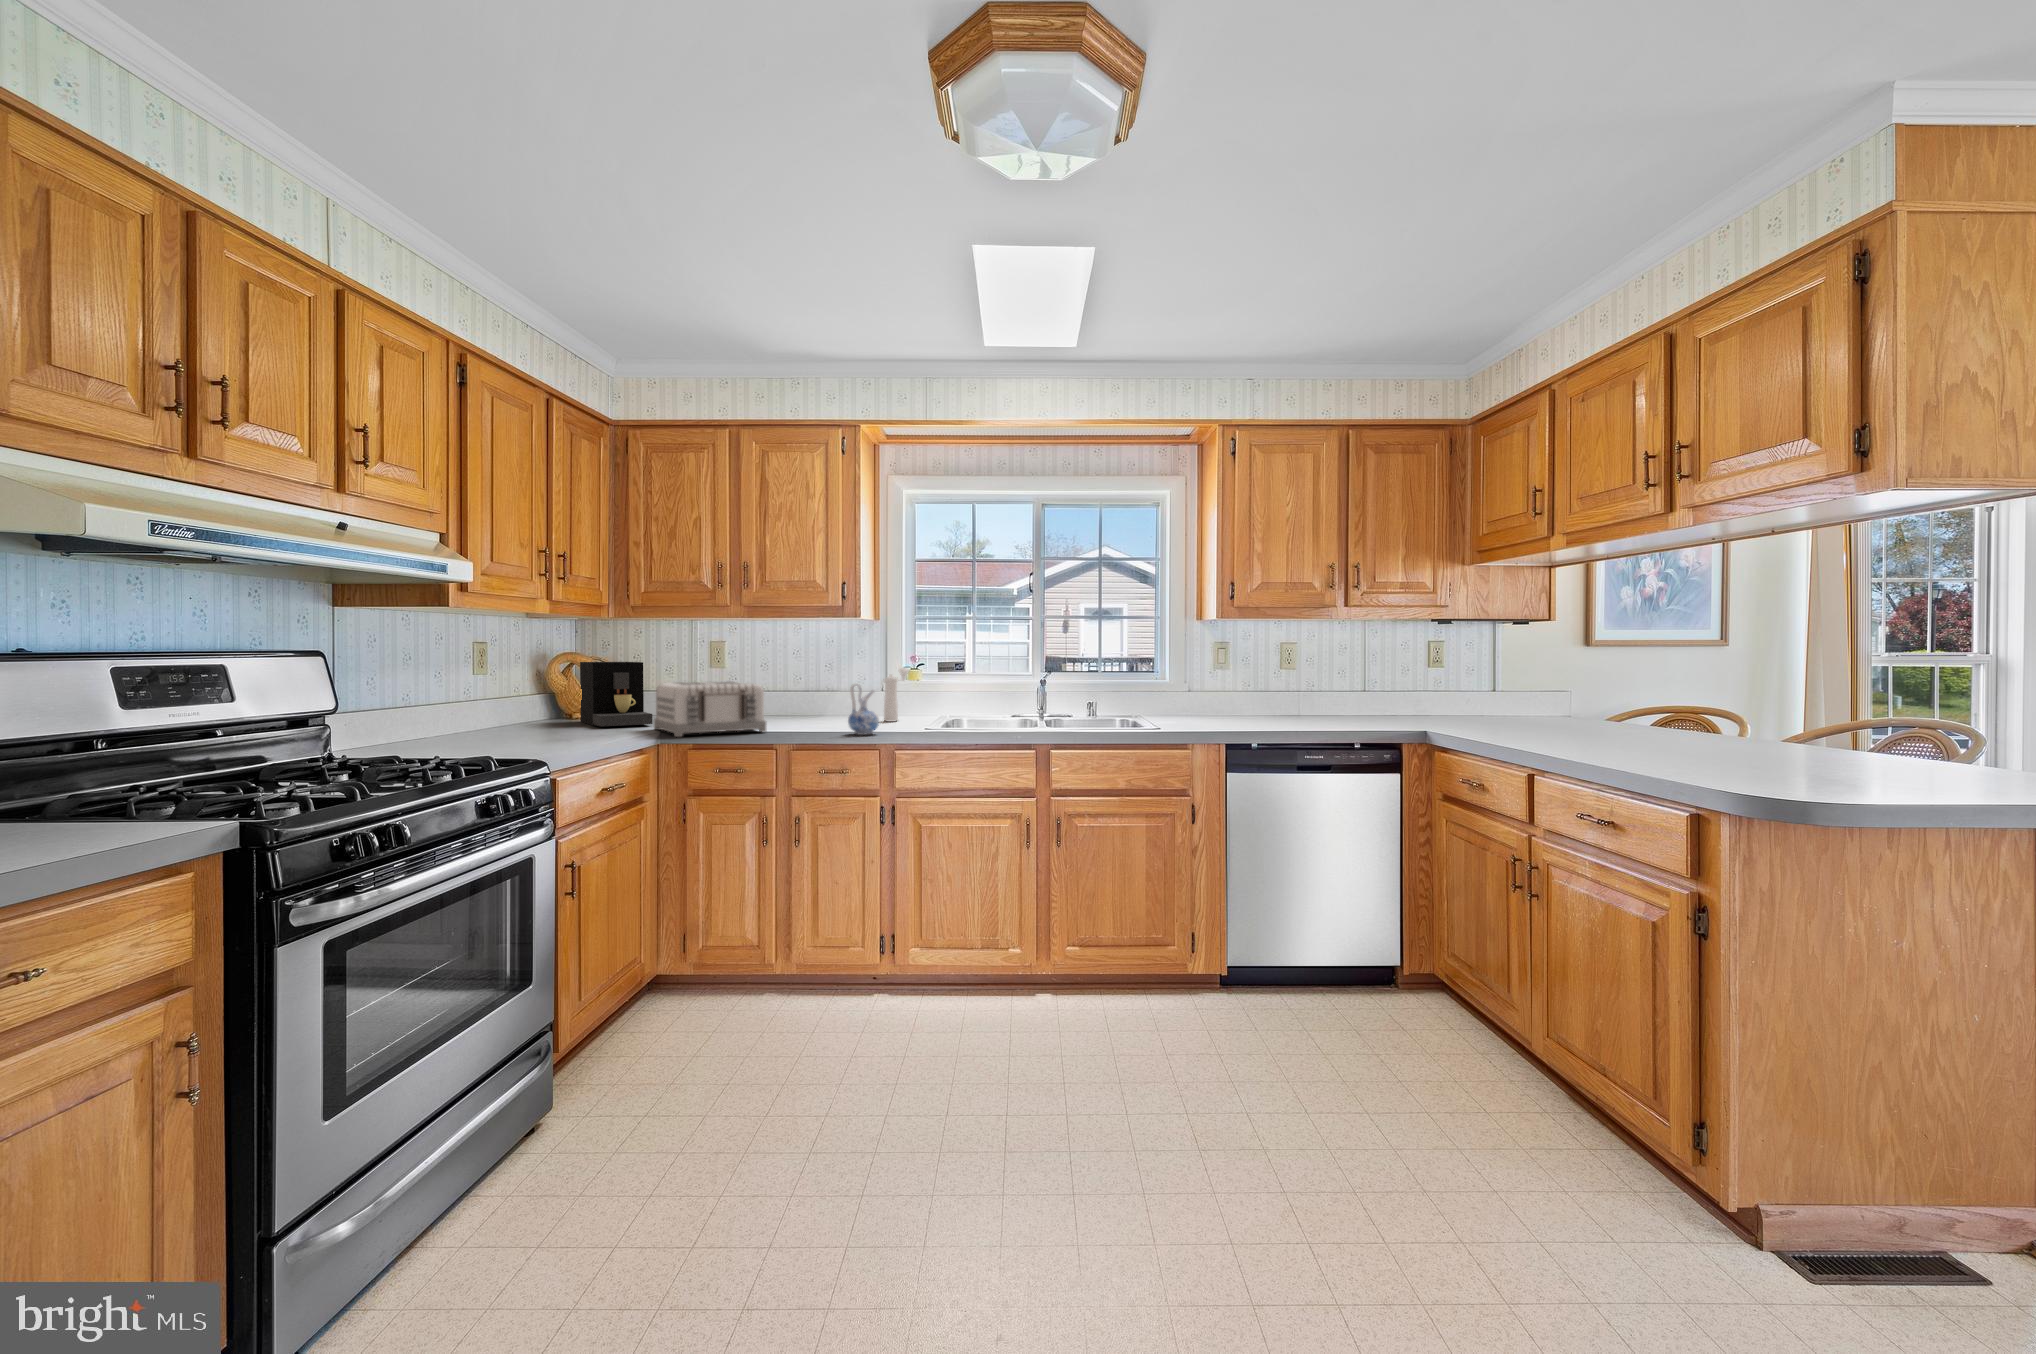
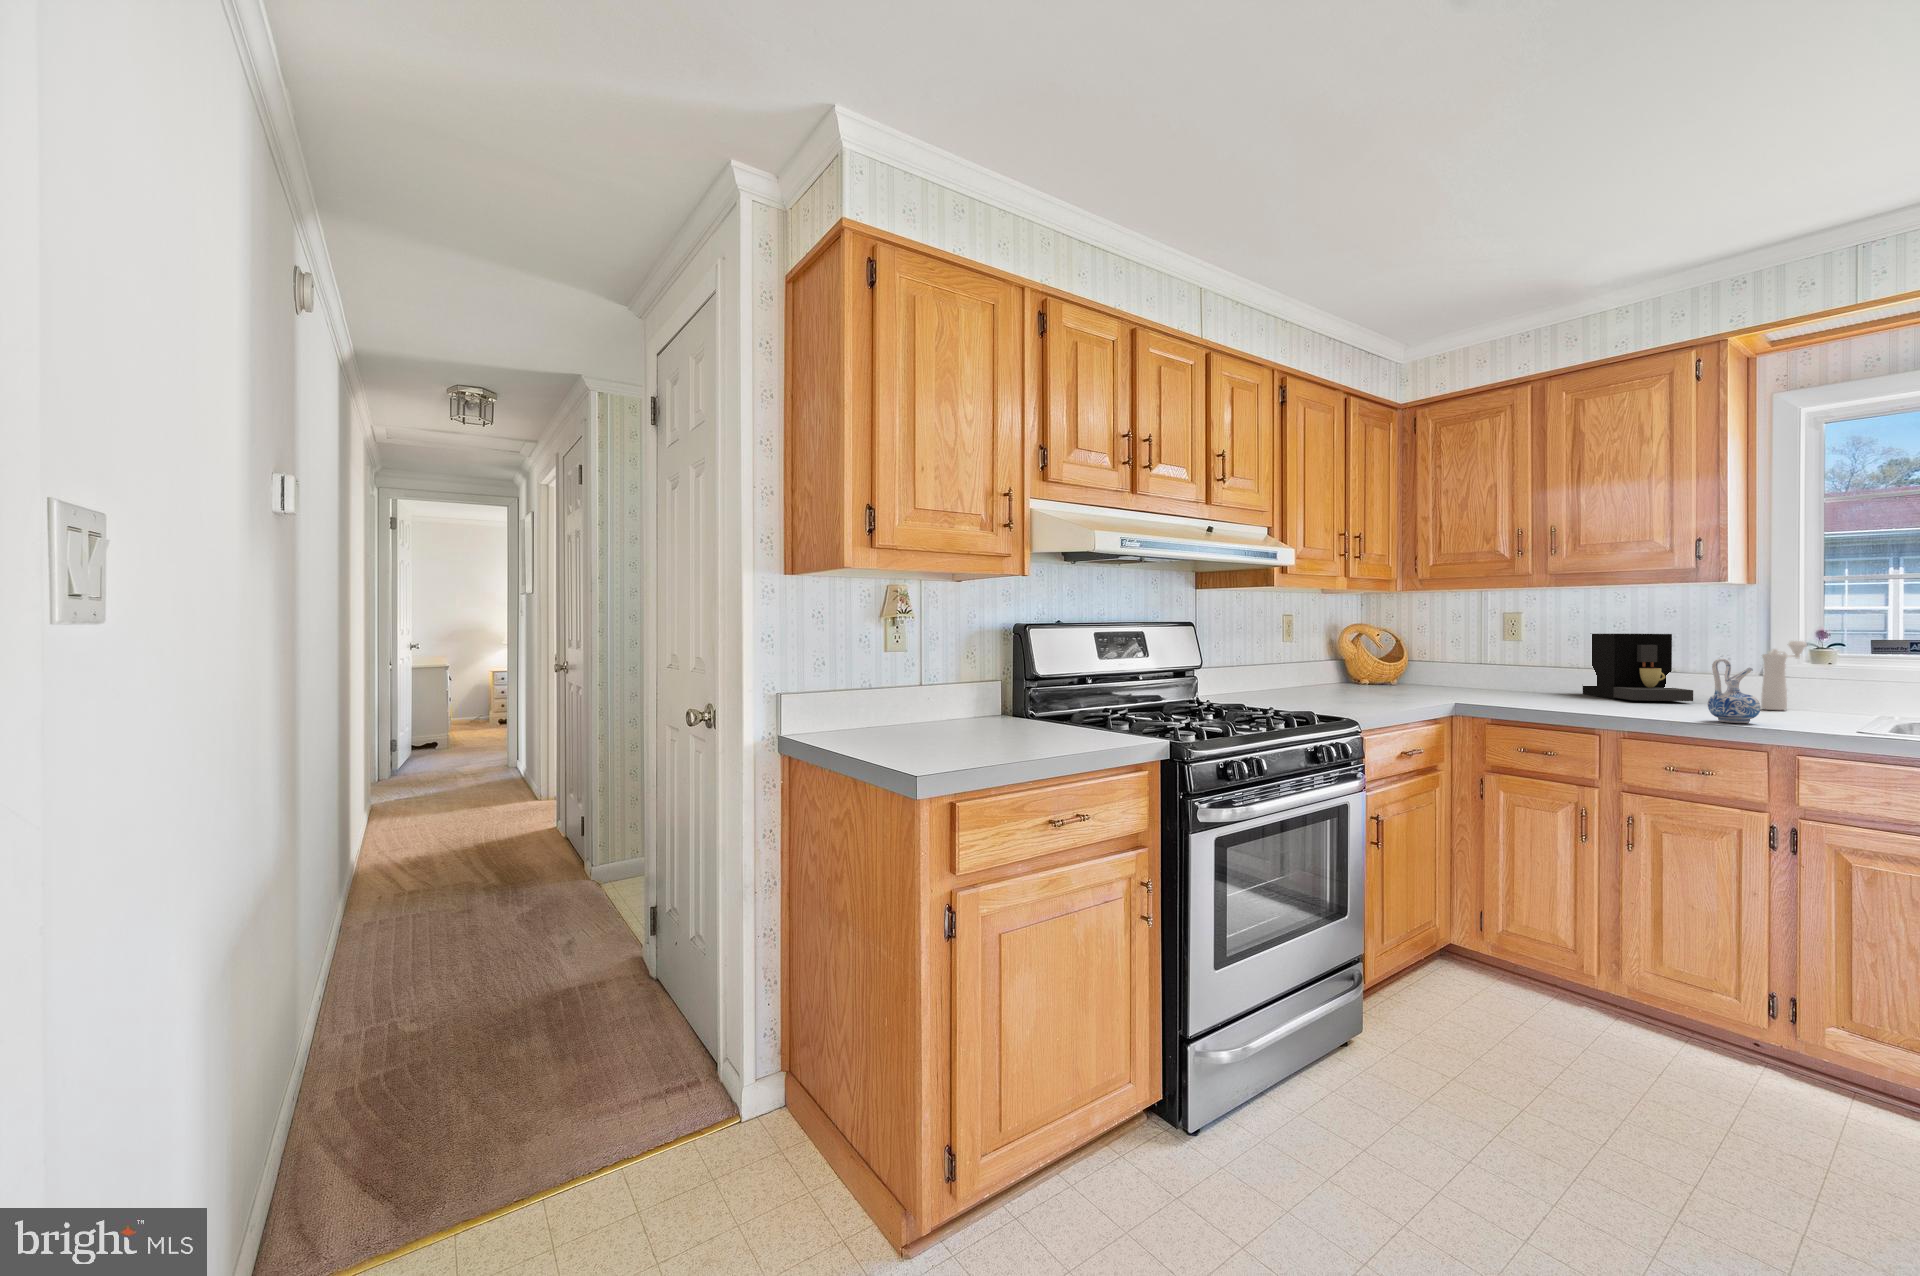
coffee maker: present [580,662,652,726] -> present [1583,634,1693,701]
toaster: present [654,681,766,737] -> none [1448,653,1585,710]

